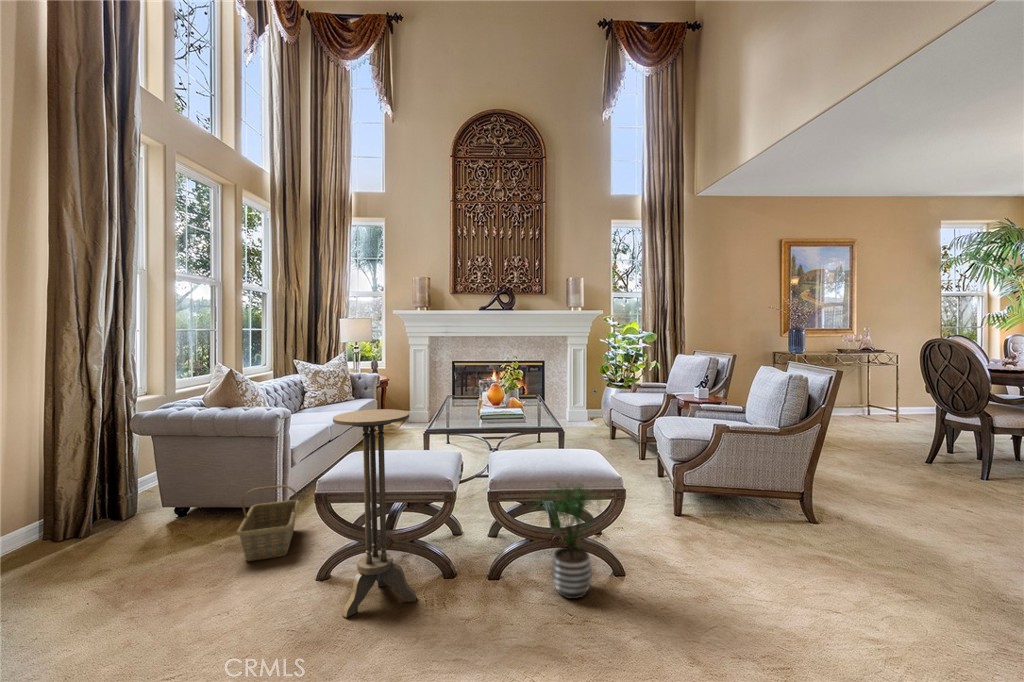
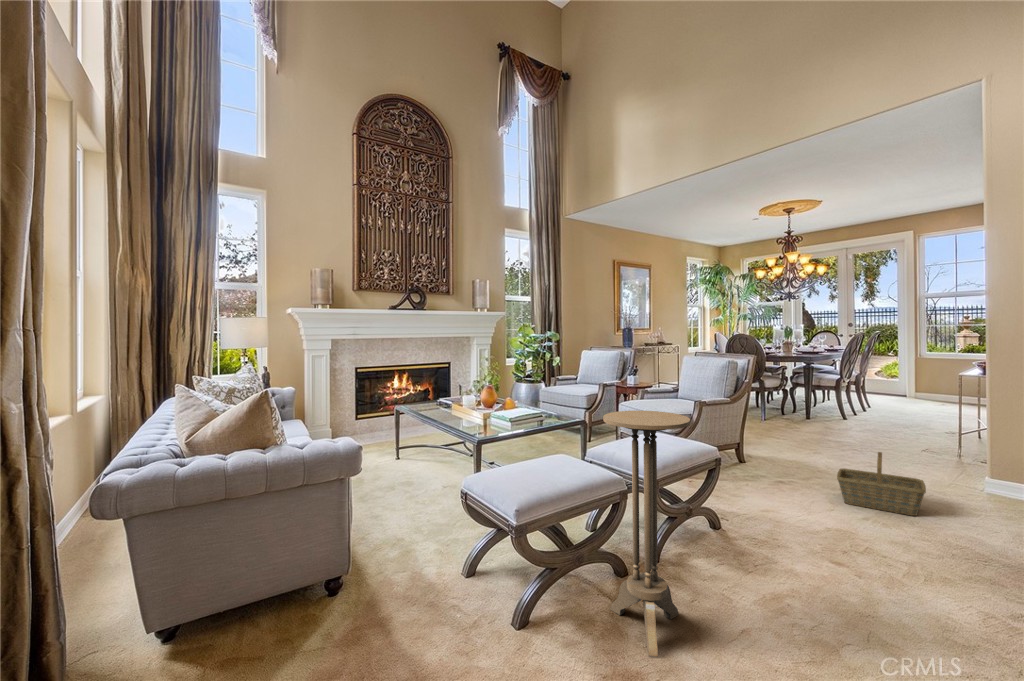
potted plant: present [530,481,605,599] -> none [720,460,794,567]
basket: present [237,485,299,561] -> present [837,452,926,516]

